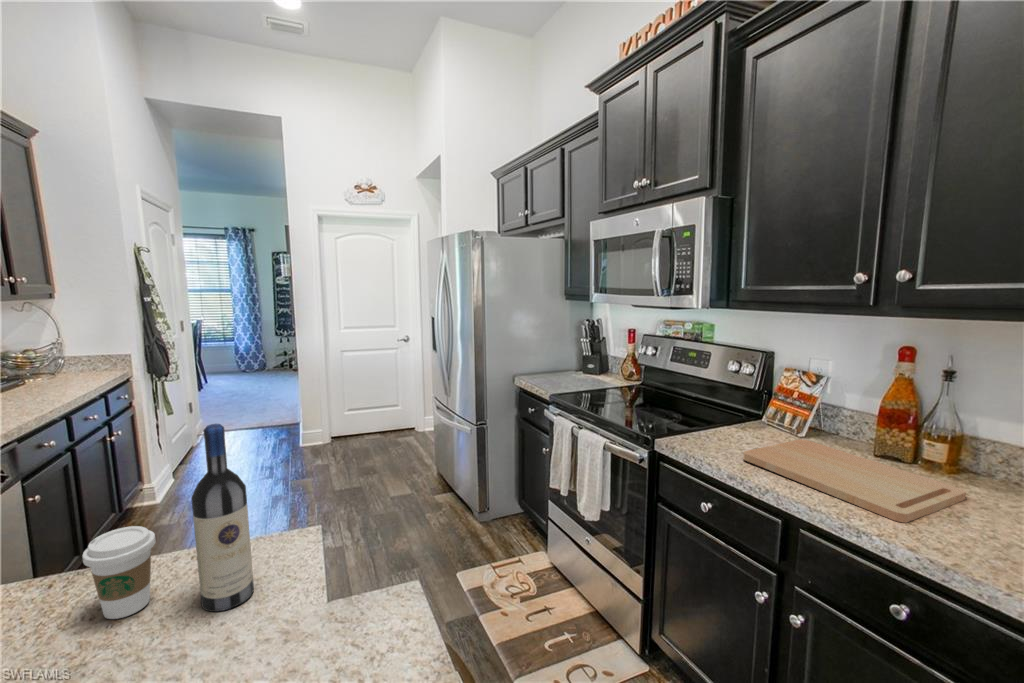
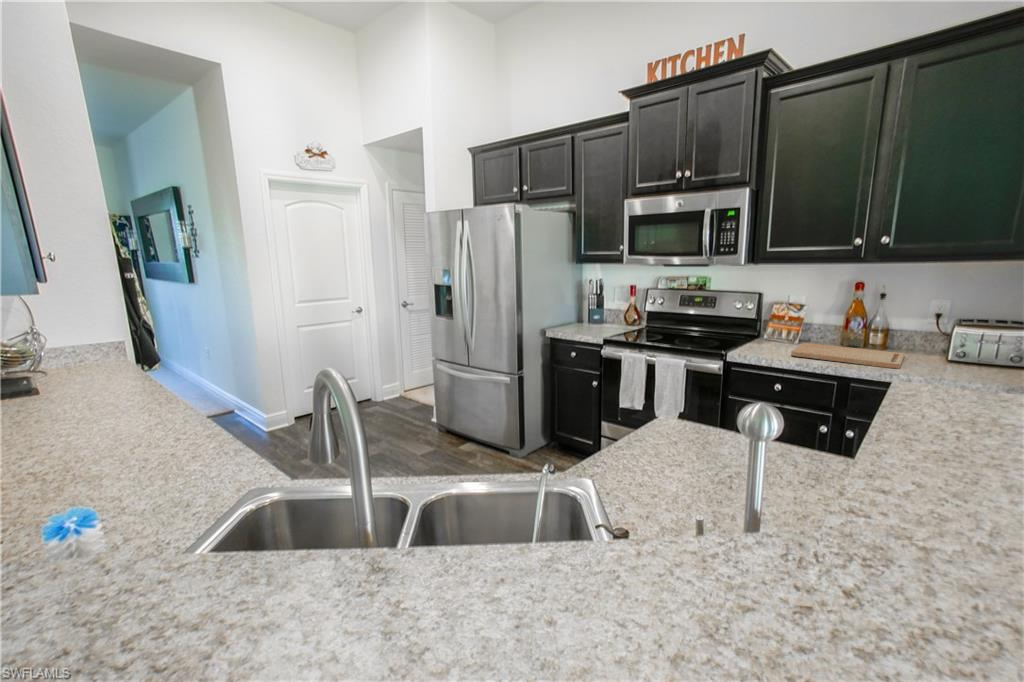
wine bottle: present [191,424,254,612] -> none [691,333,725,445]
coffee cup: present [83,526,155,619] -> none [659,403,695,455]

